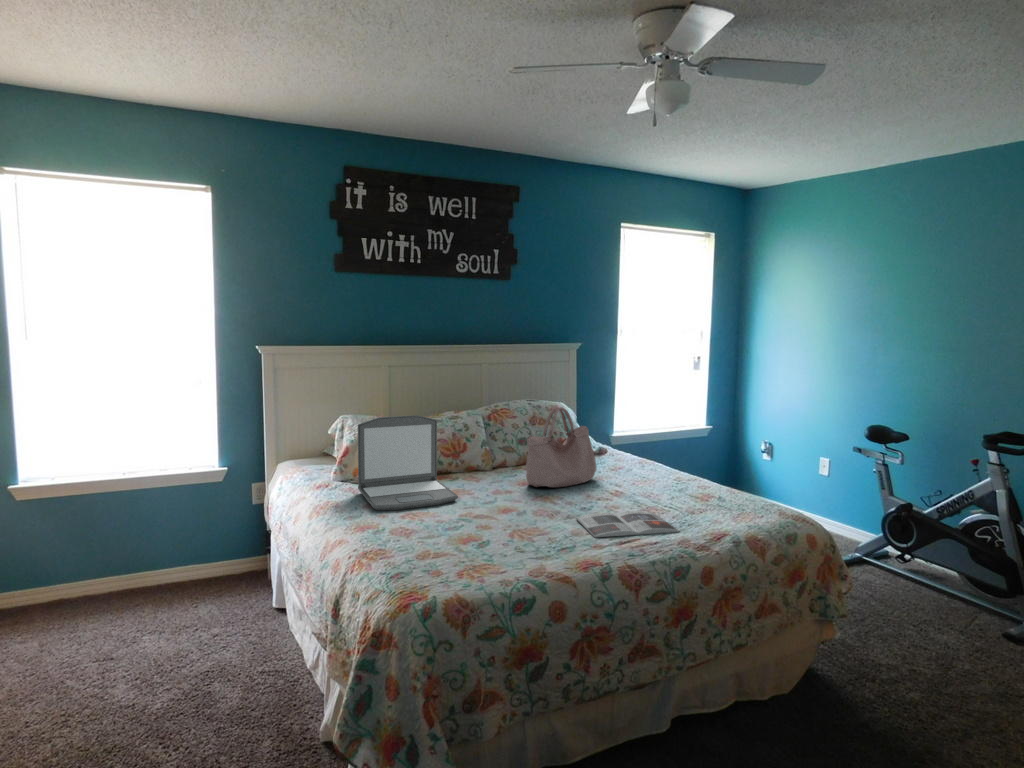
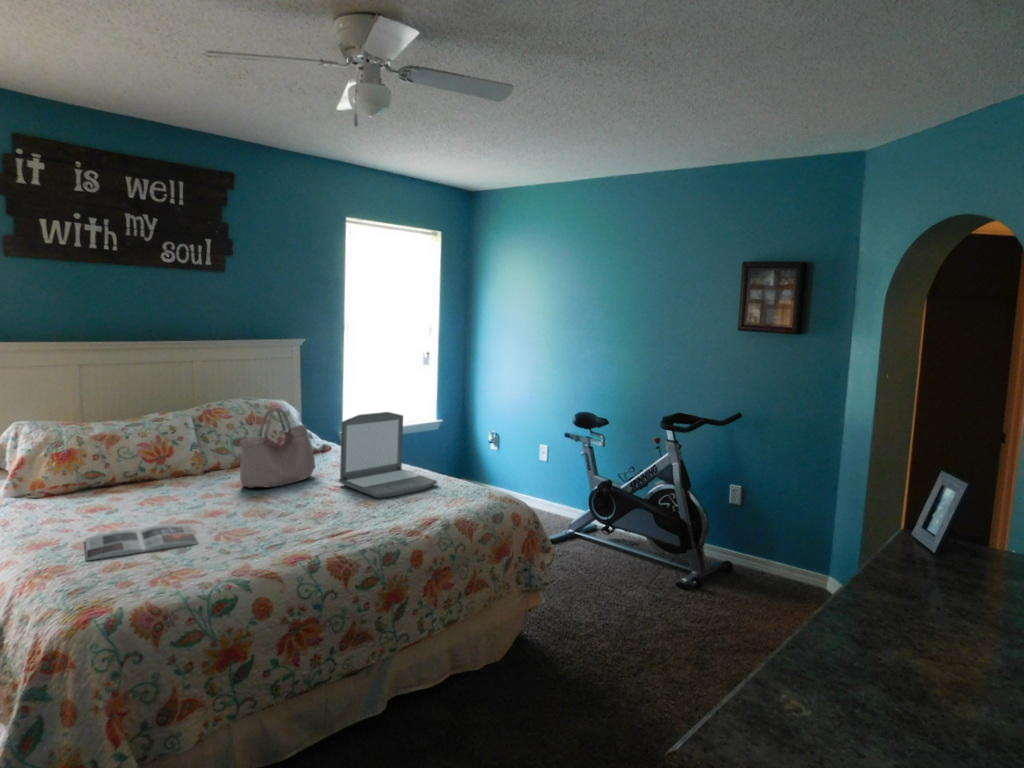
laptop: present [358,415,458,510] -> present [339,412,437,498]
magazine: present [576,511,679,537] -> present [85,524,199,561]

